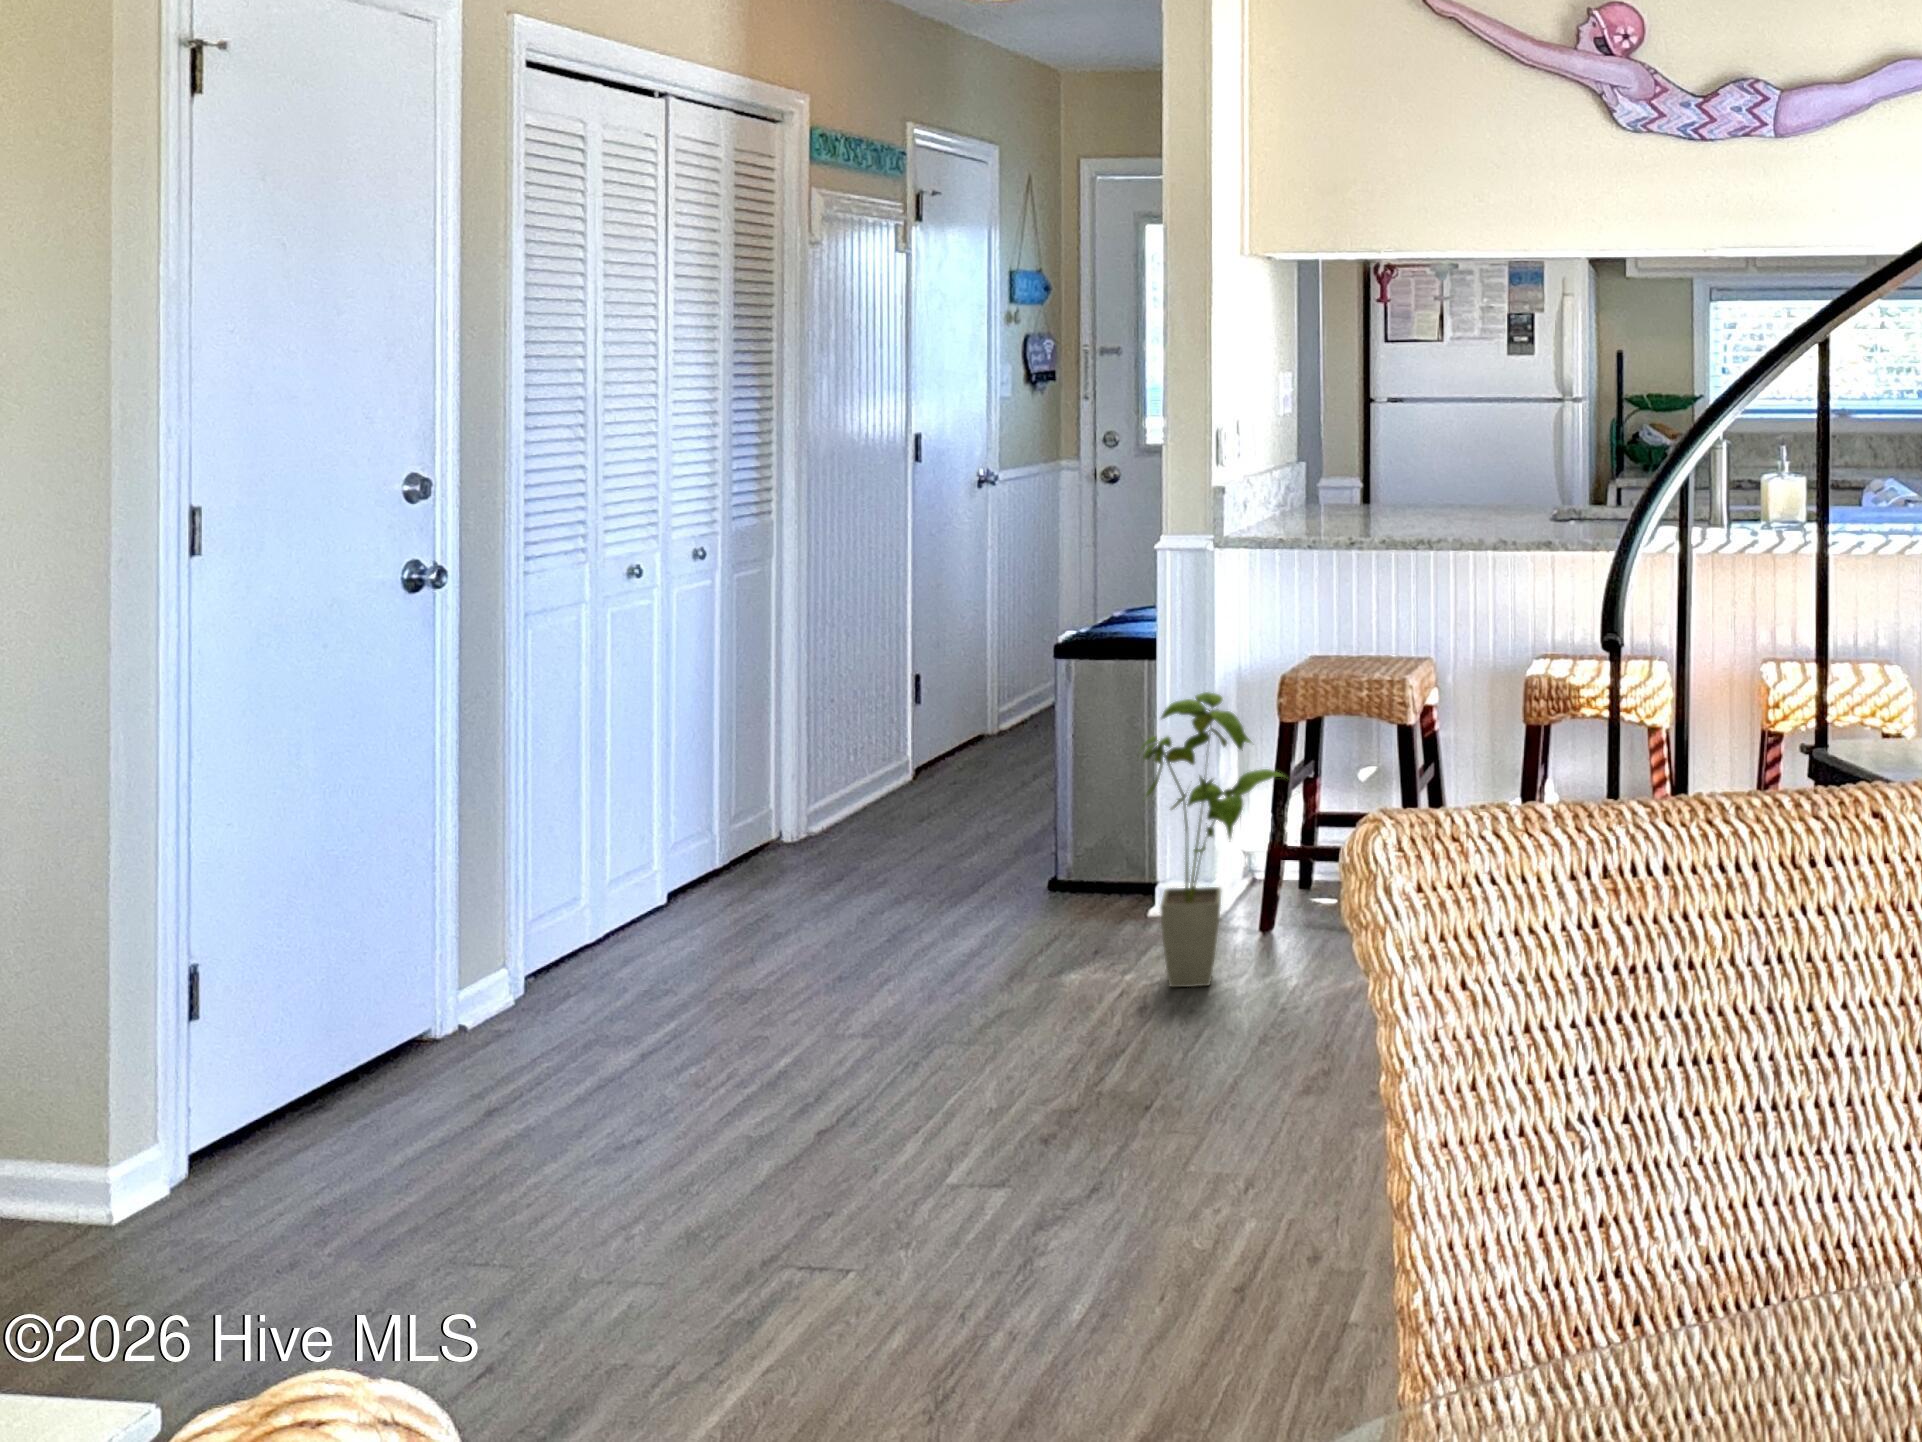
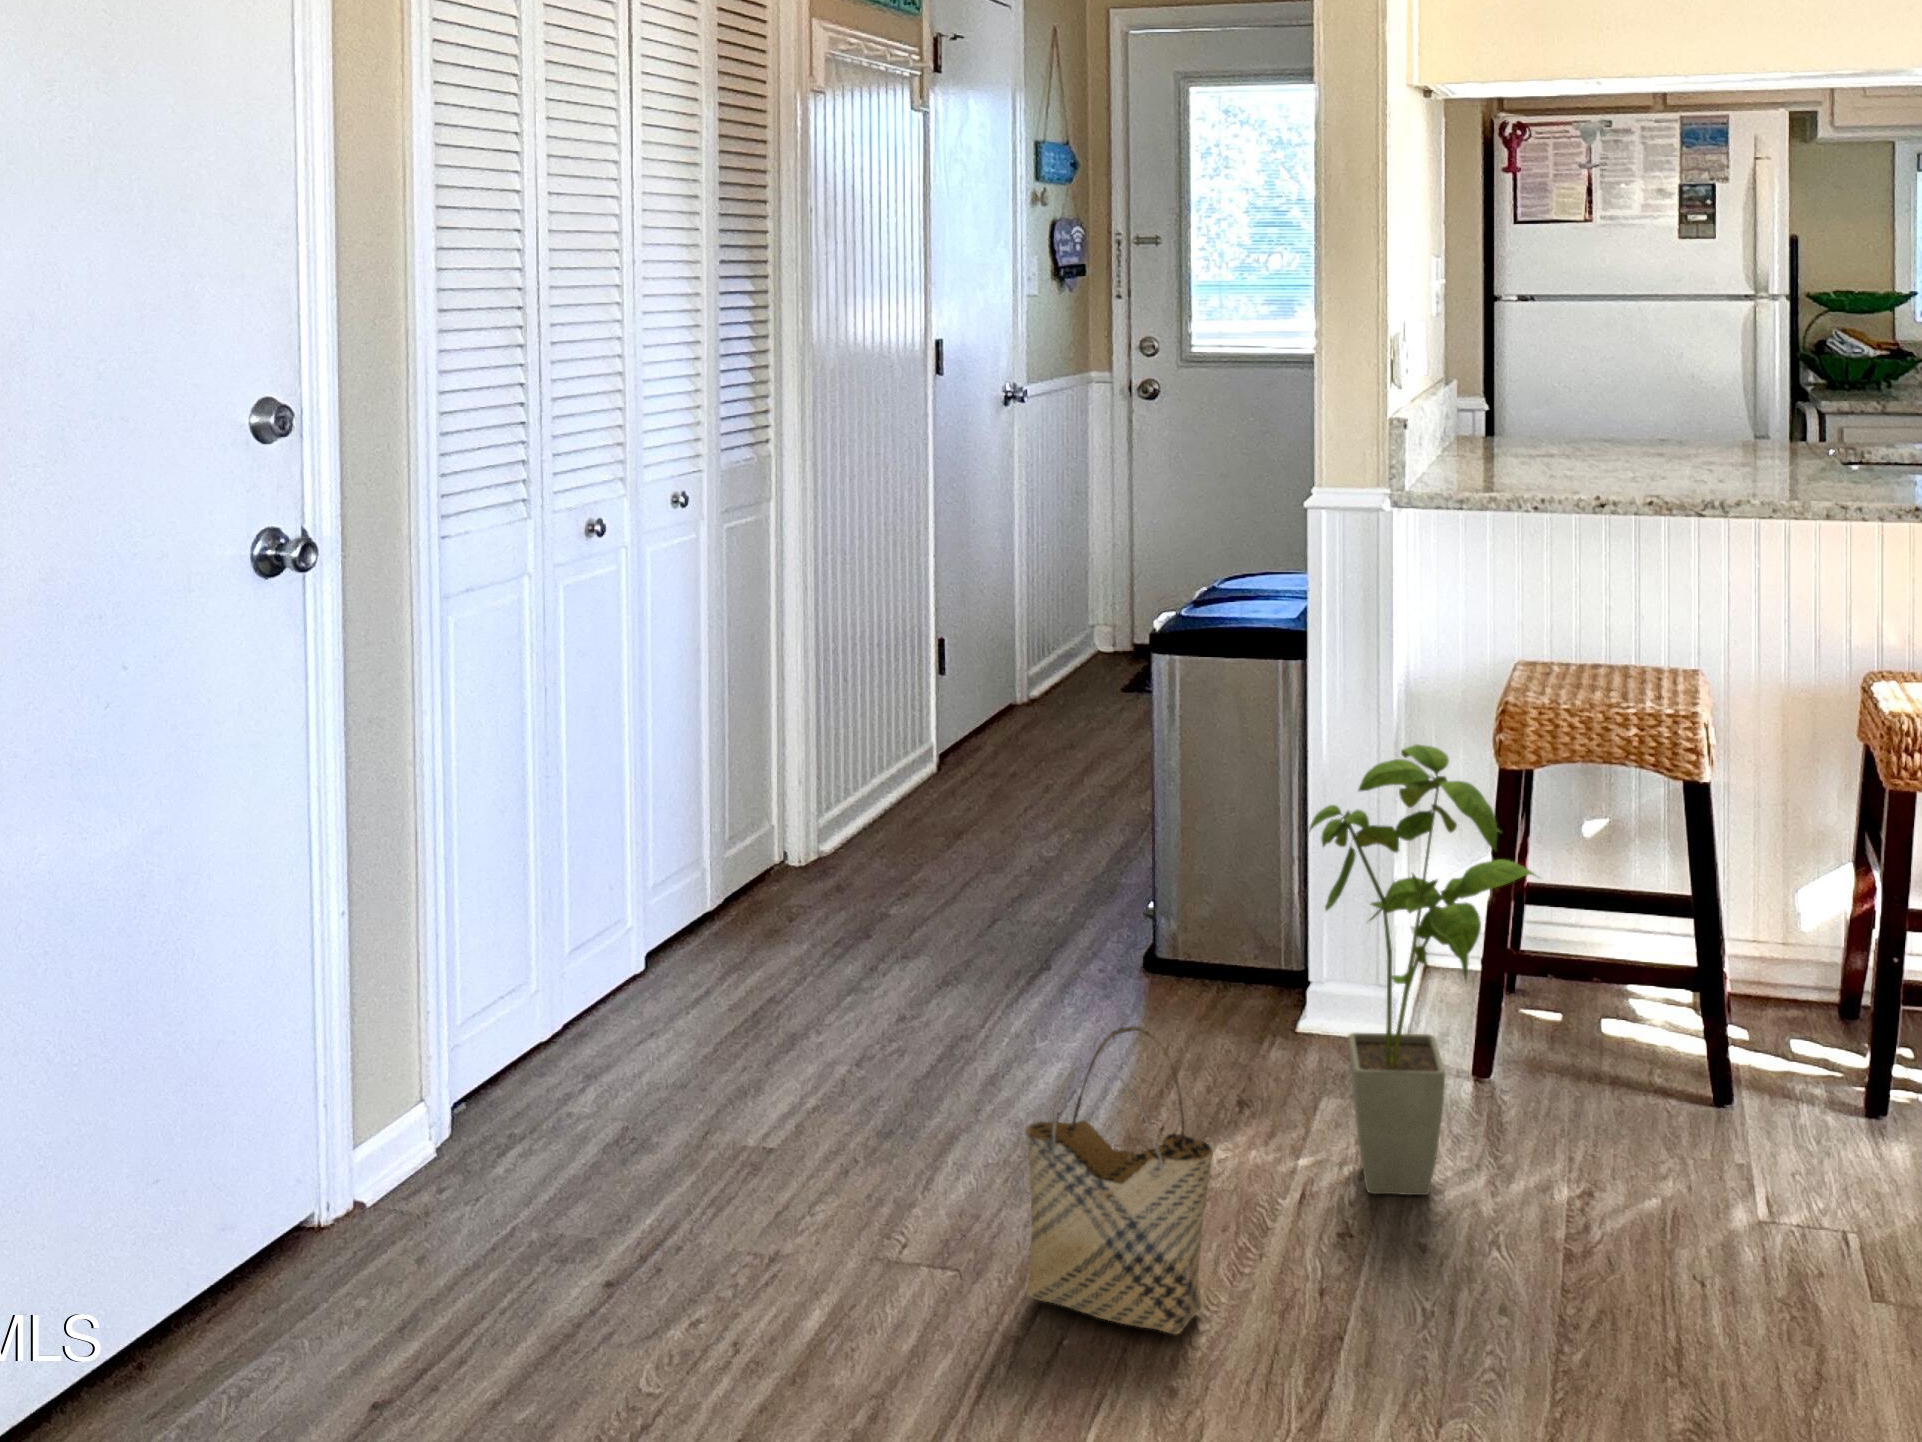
woven basket: none [929,869,1051,1050] -> present [1025,1027,1213,1334]

